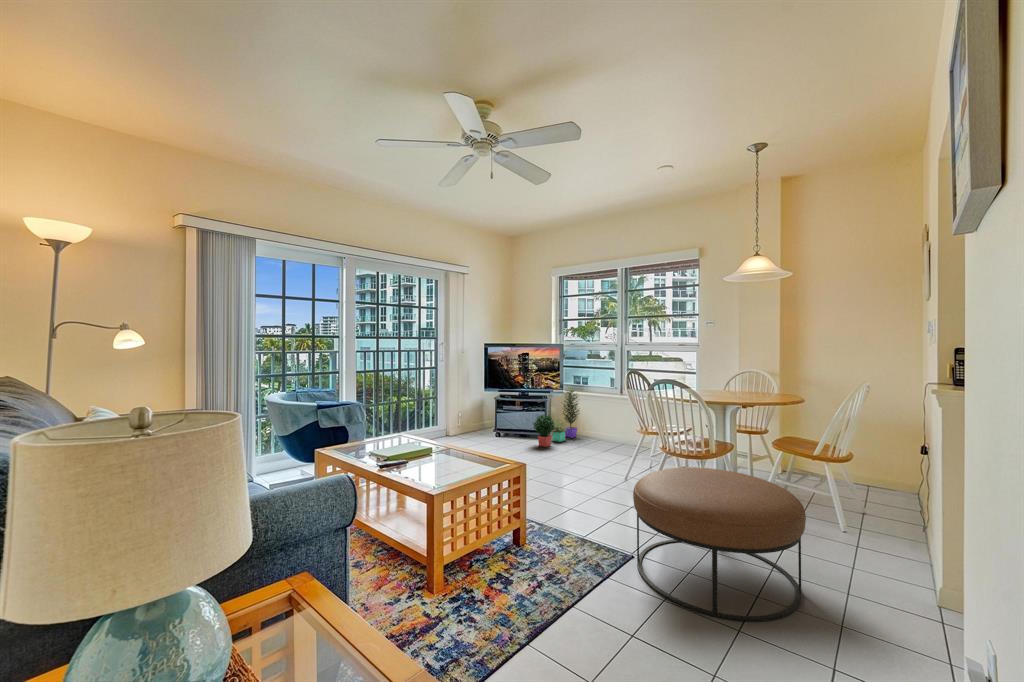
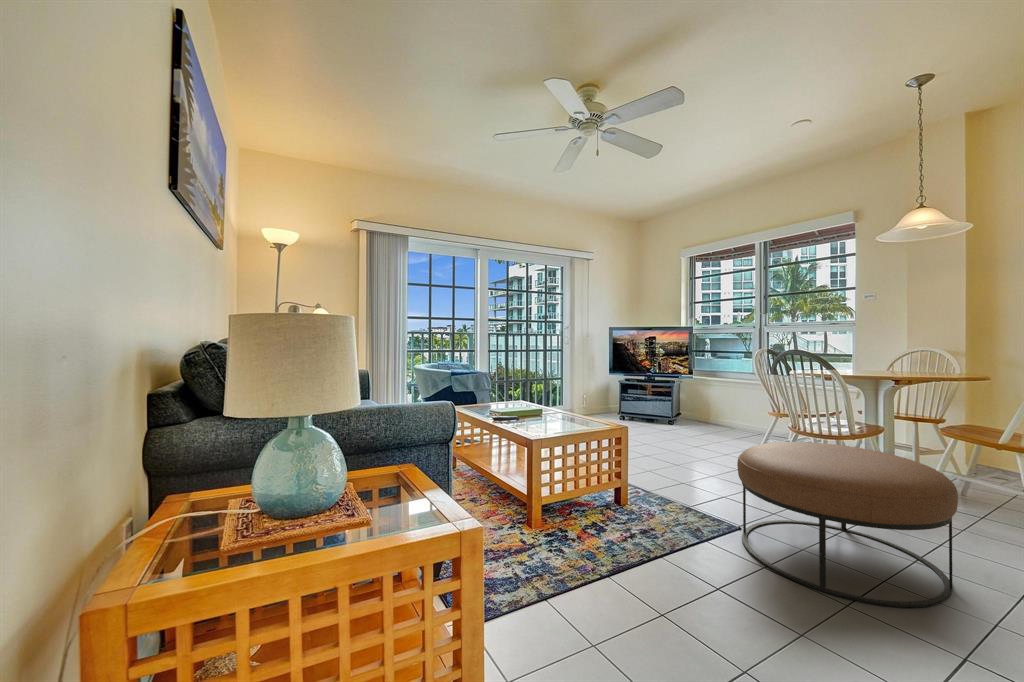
potted plant: present [533,386,579,447] -> none [656,370,712,430]

